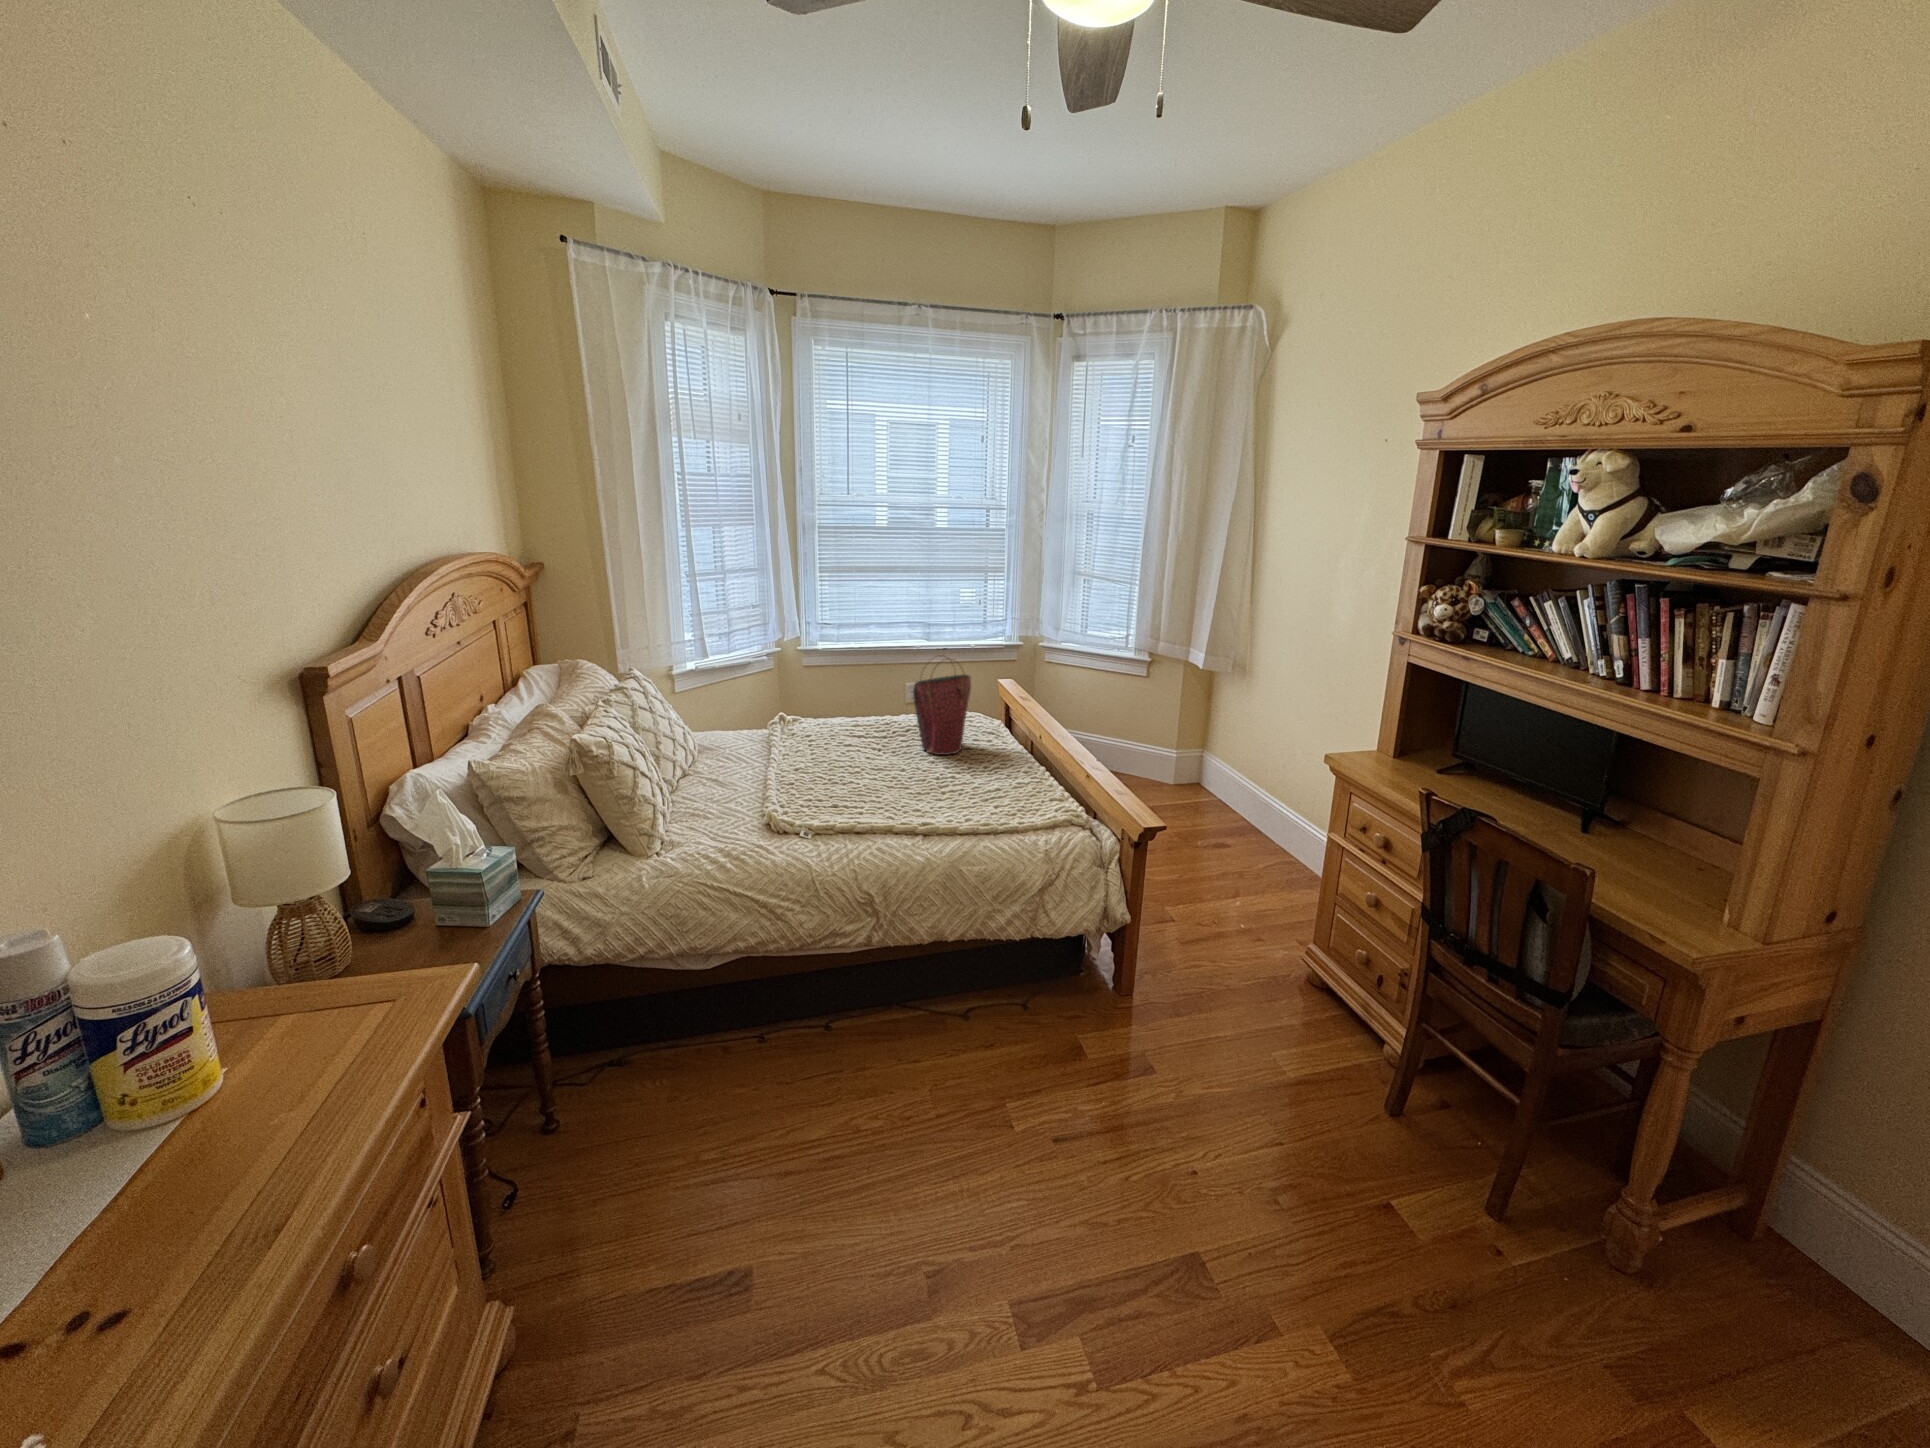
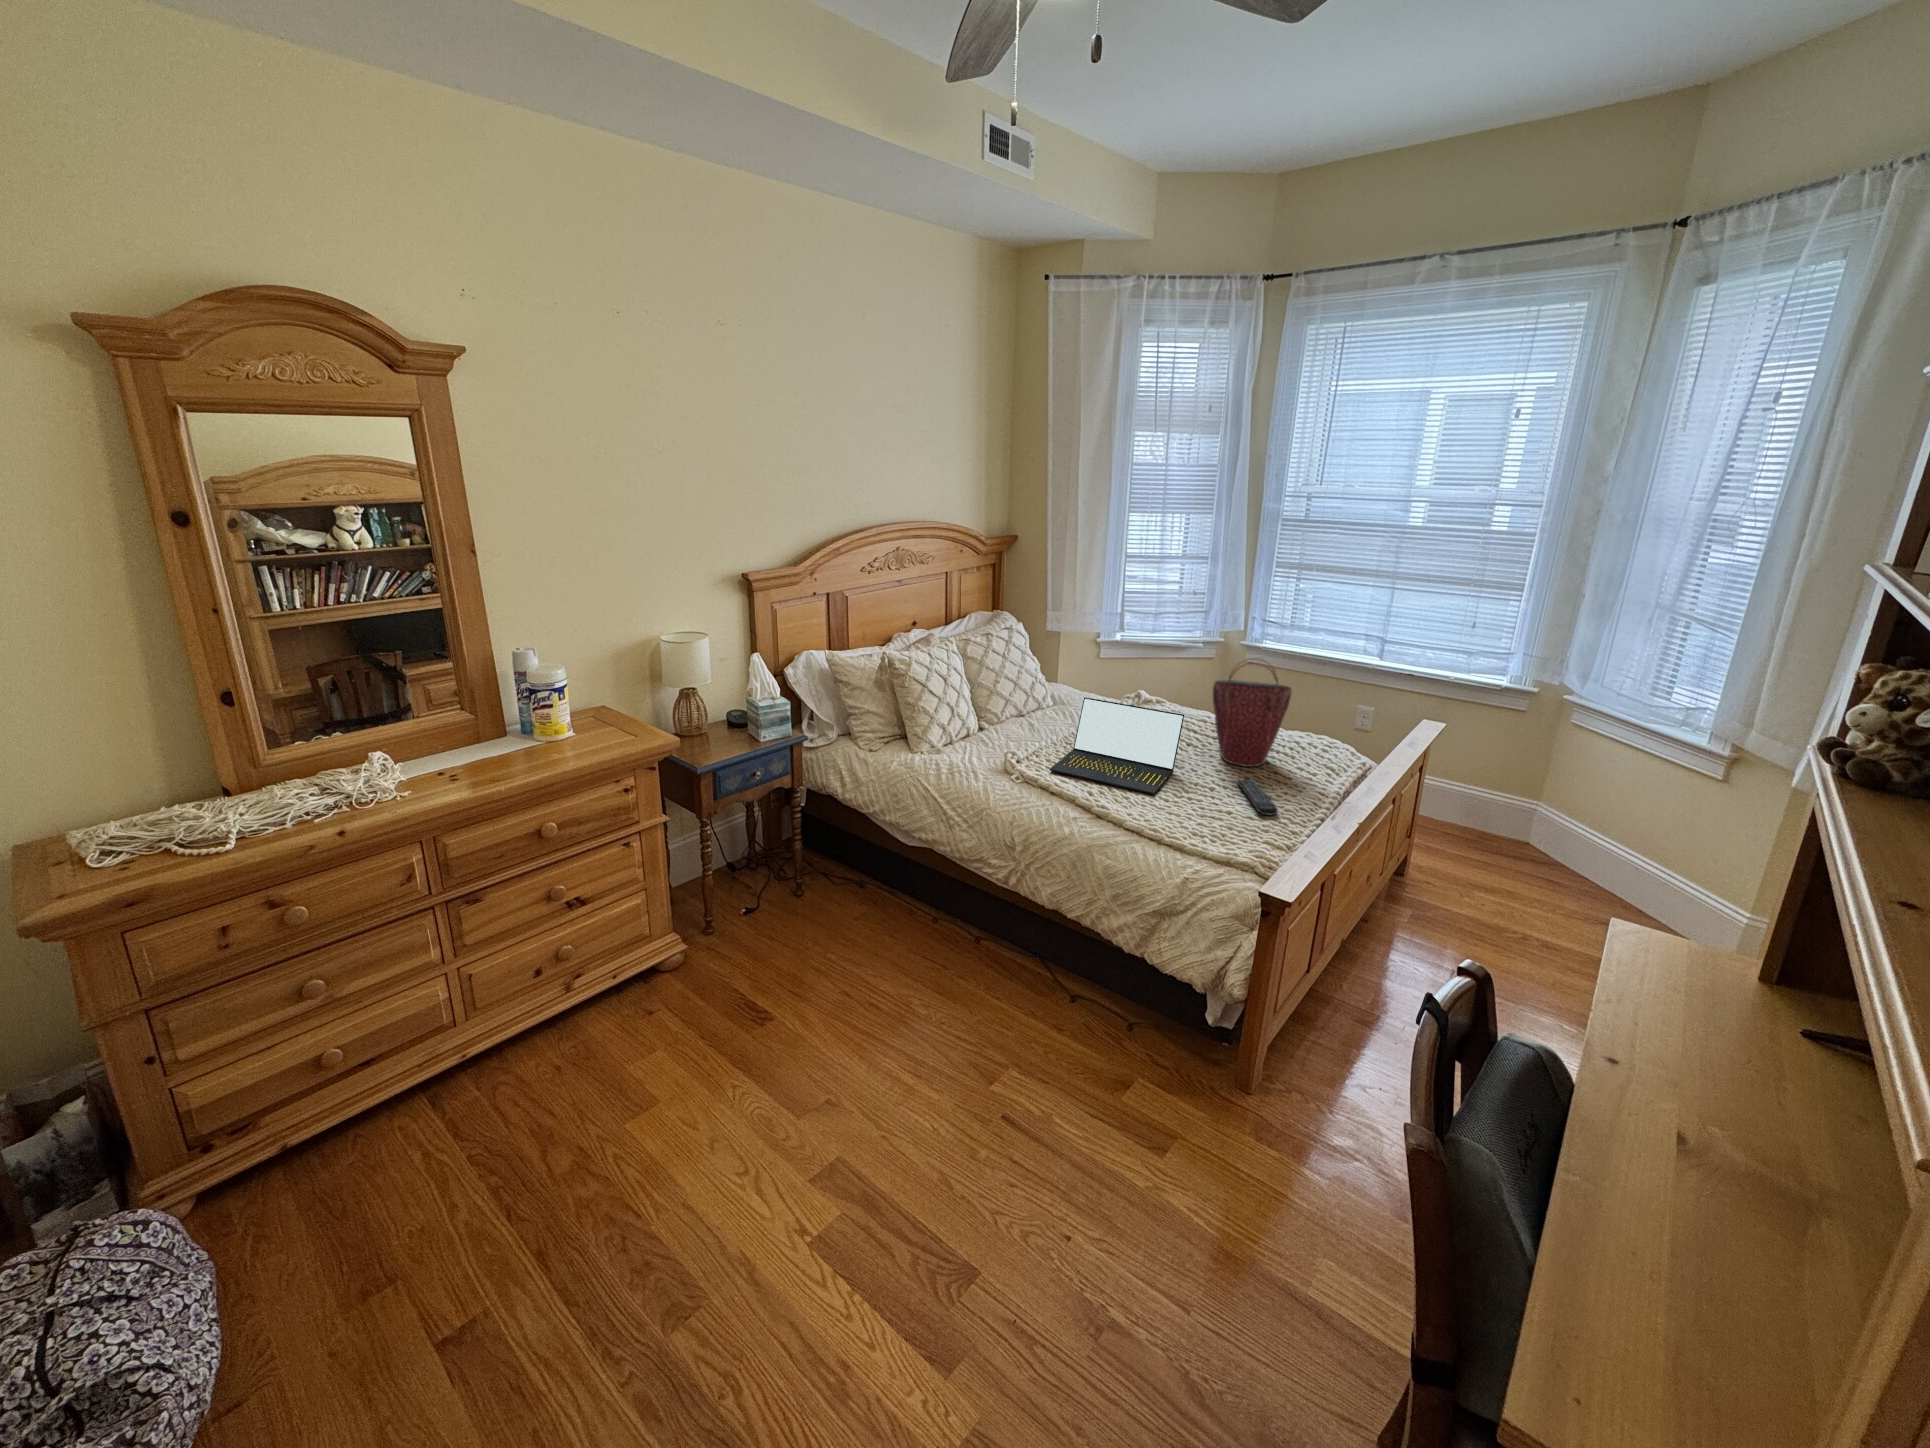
laptop: none [809,720,938,815] -> present [1050,697,1184,794]
remote control: none [969,760,1030,784] -> present [1236,778,1278,816]

